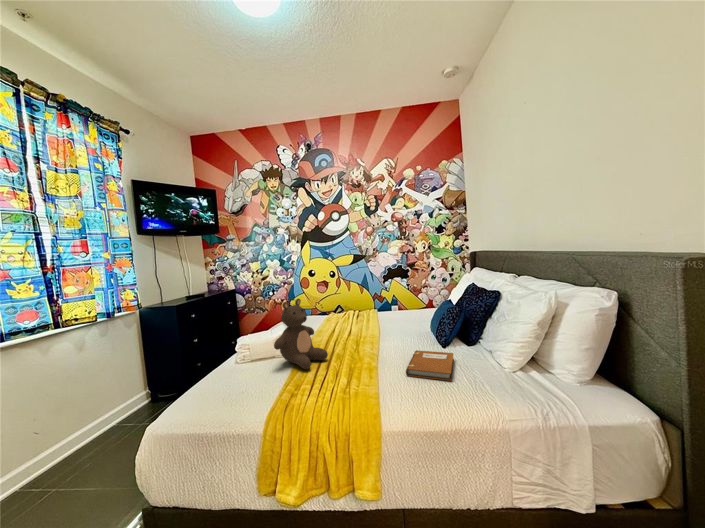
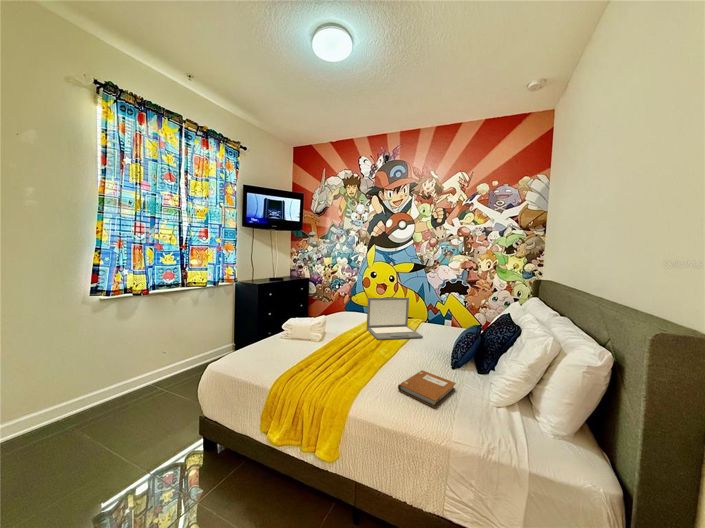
laptop: none [326,287,390,335] -> present [367,298,423,340]
teddy bear: present [274,299,328,369] -> none [302,299,345,360]

